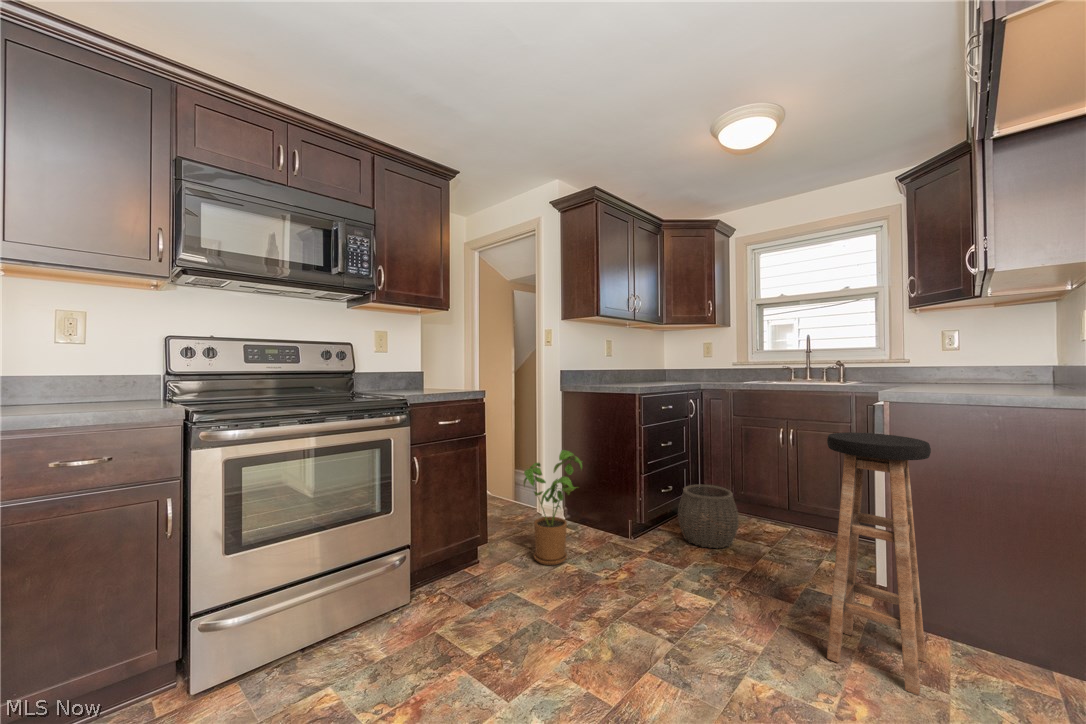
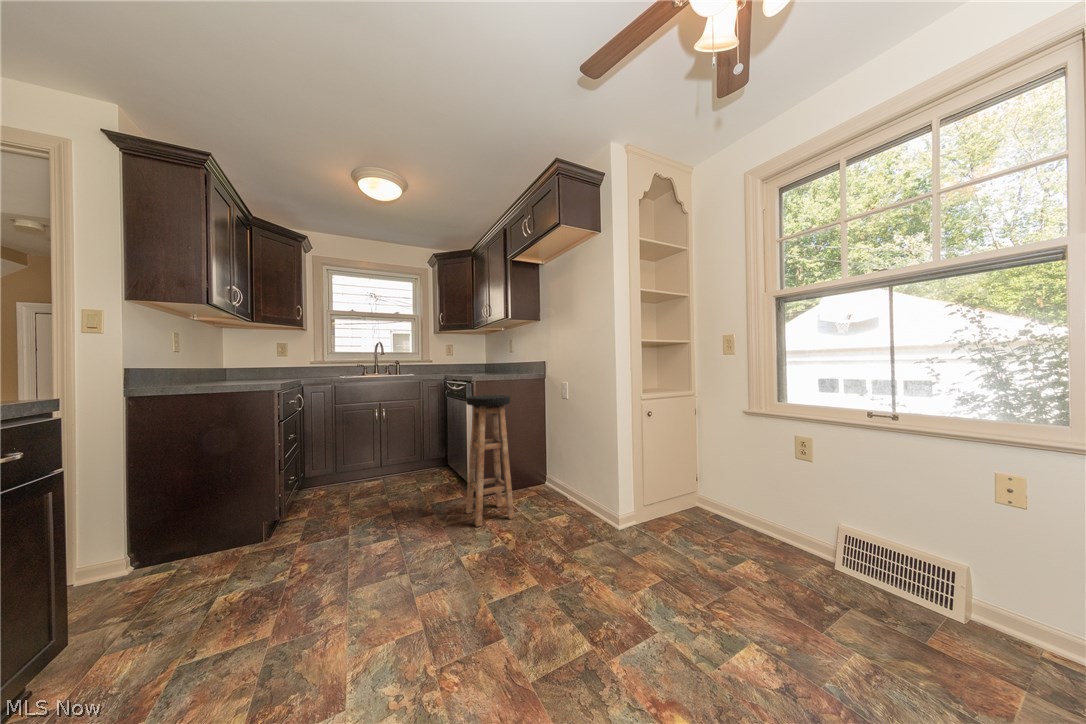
house plant: present [523,450,582,565] -> none [126,460,250,619]
woven basket: present [678,484,739,548] -> none [309,462,366,517]

